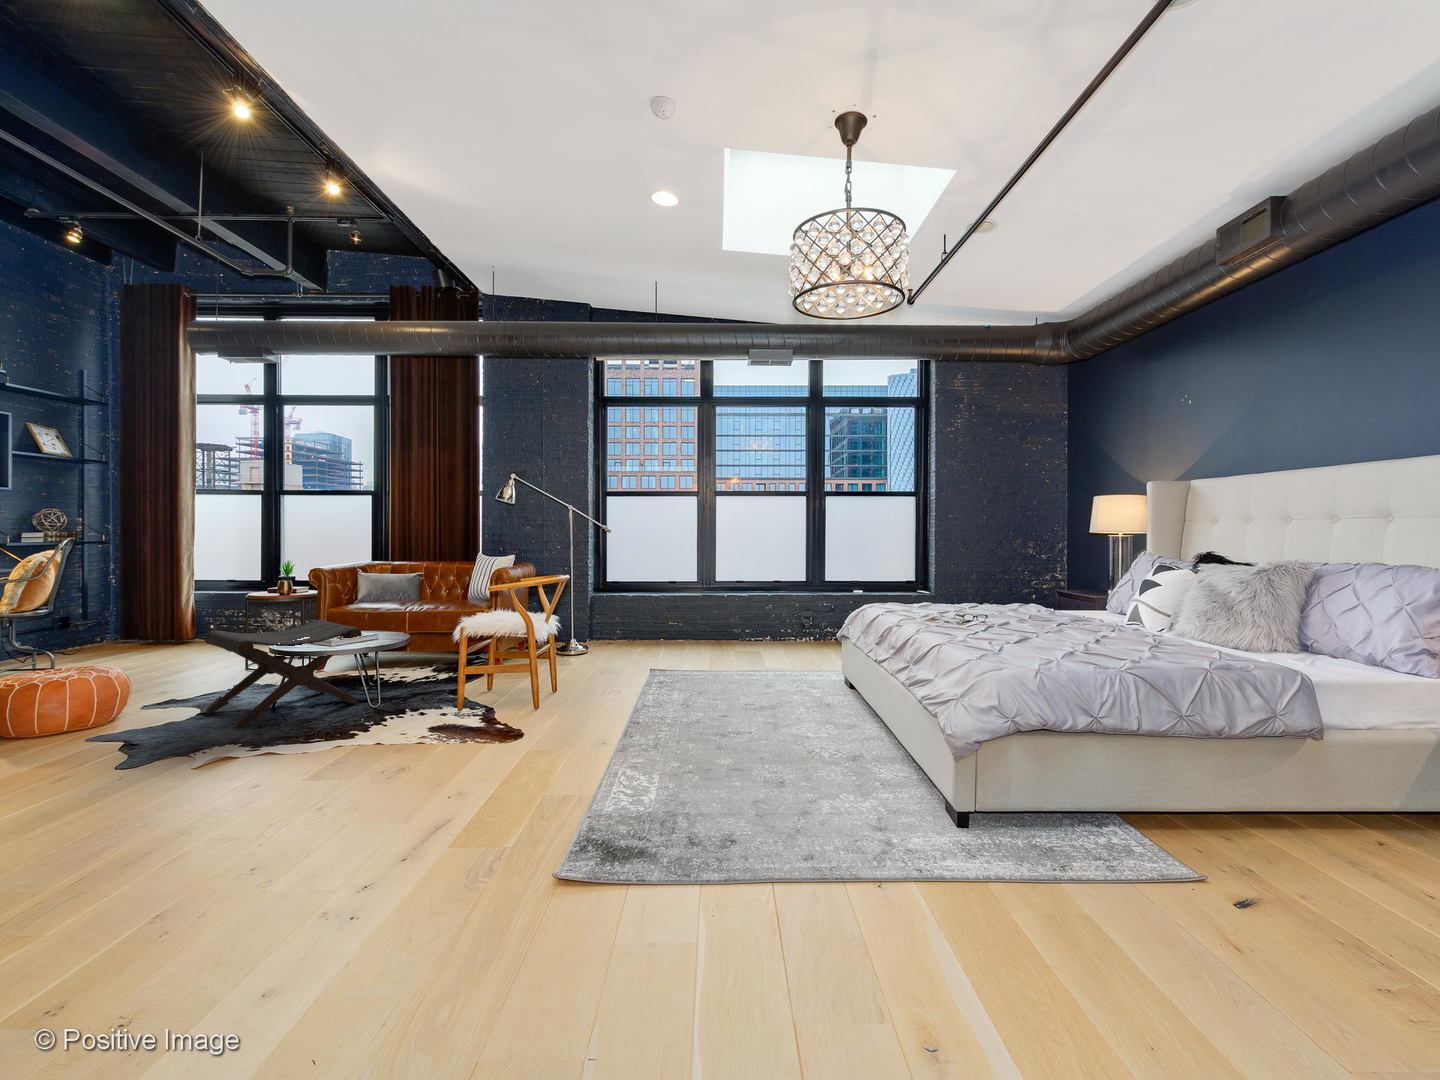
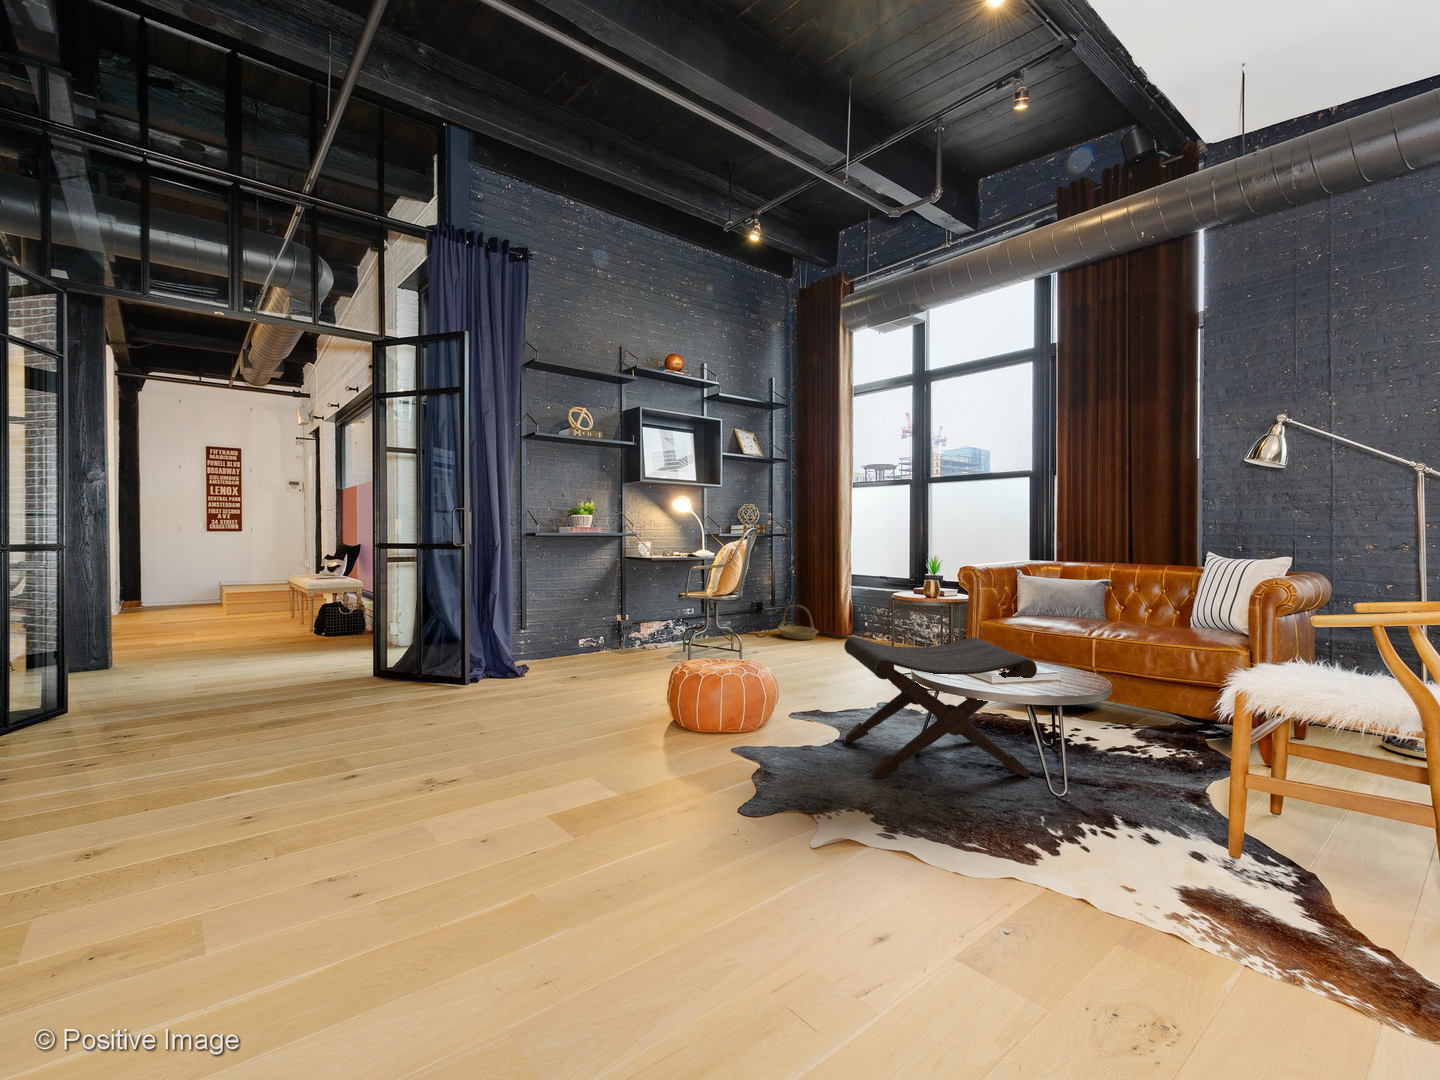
basket: none [95,614,153,650] -> present [778,605,818,640]

